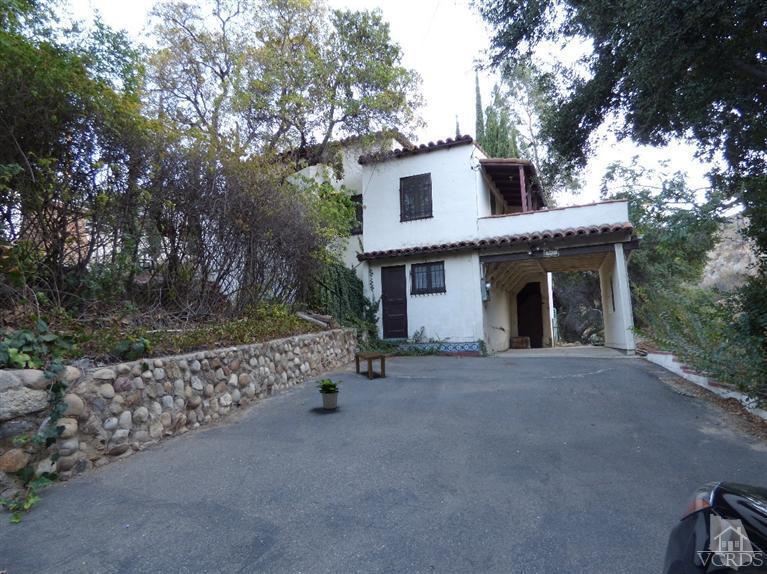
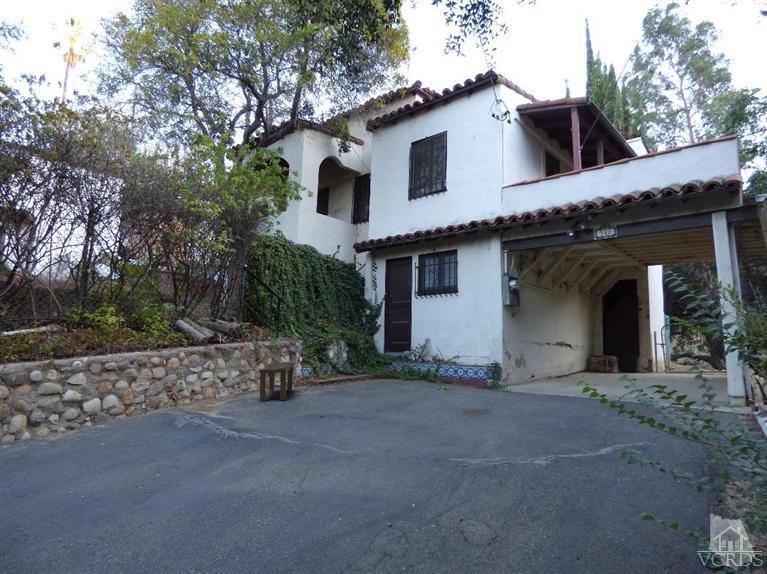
potted plant: present [316,379,342,409] -> none [70,392,124,437]

